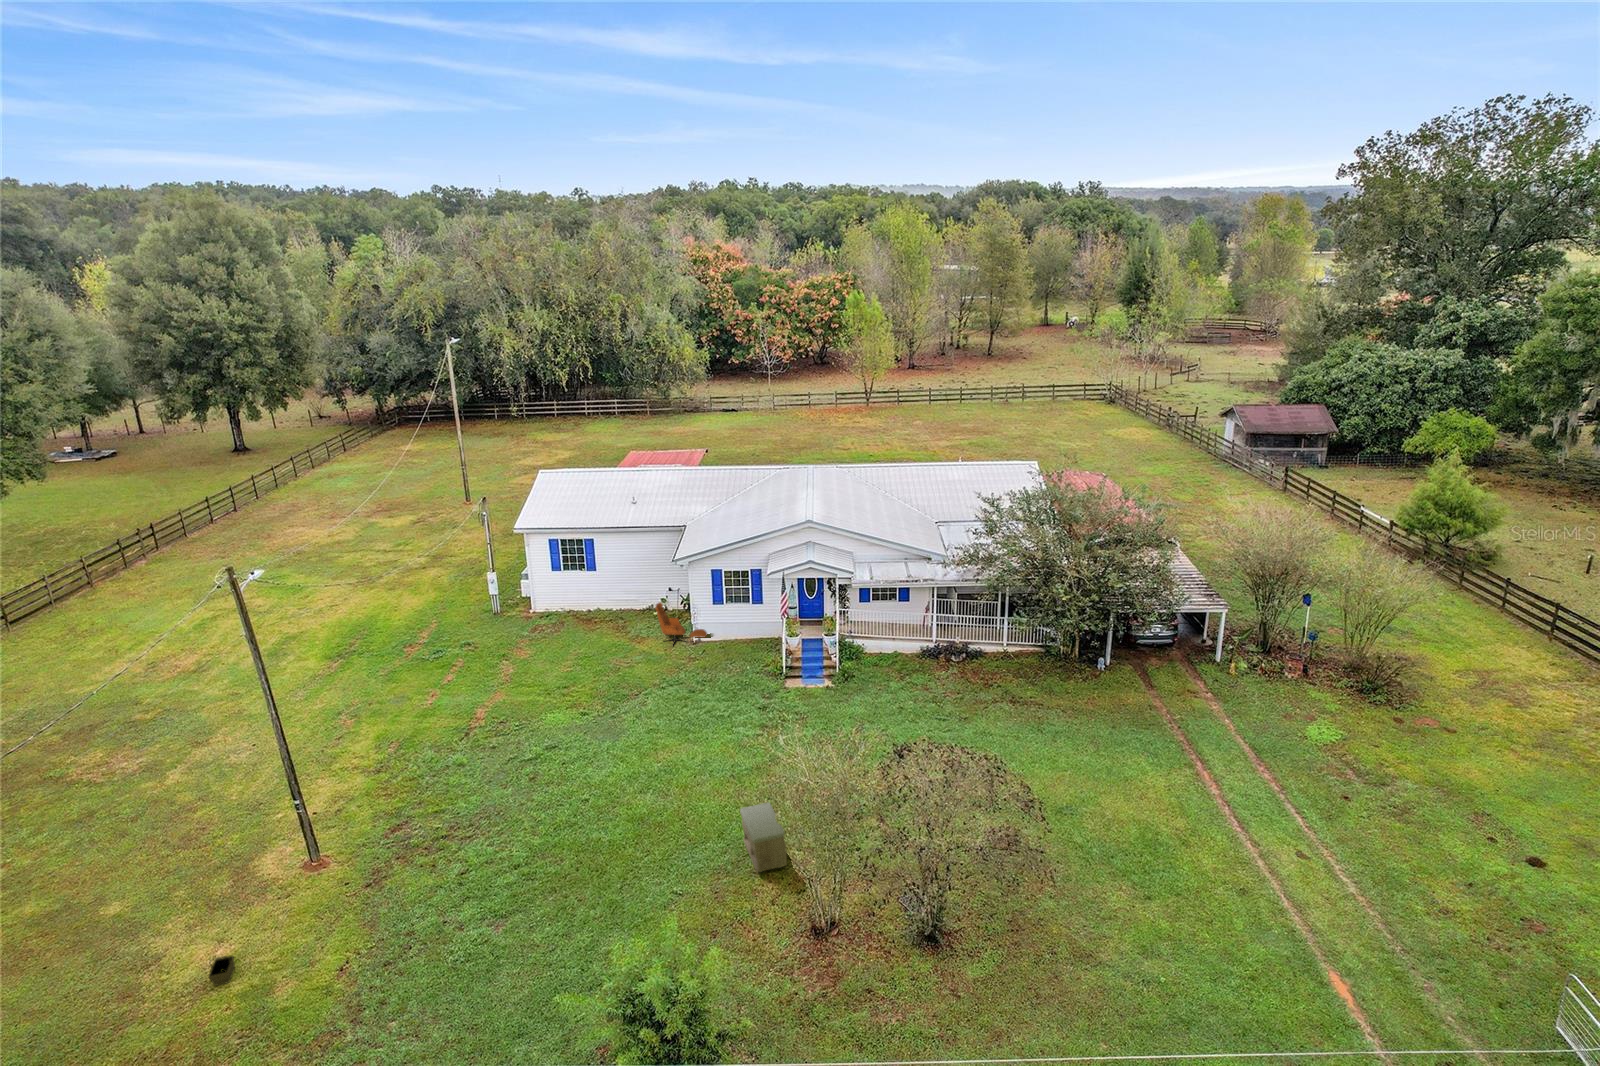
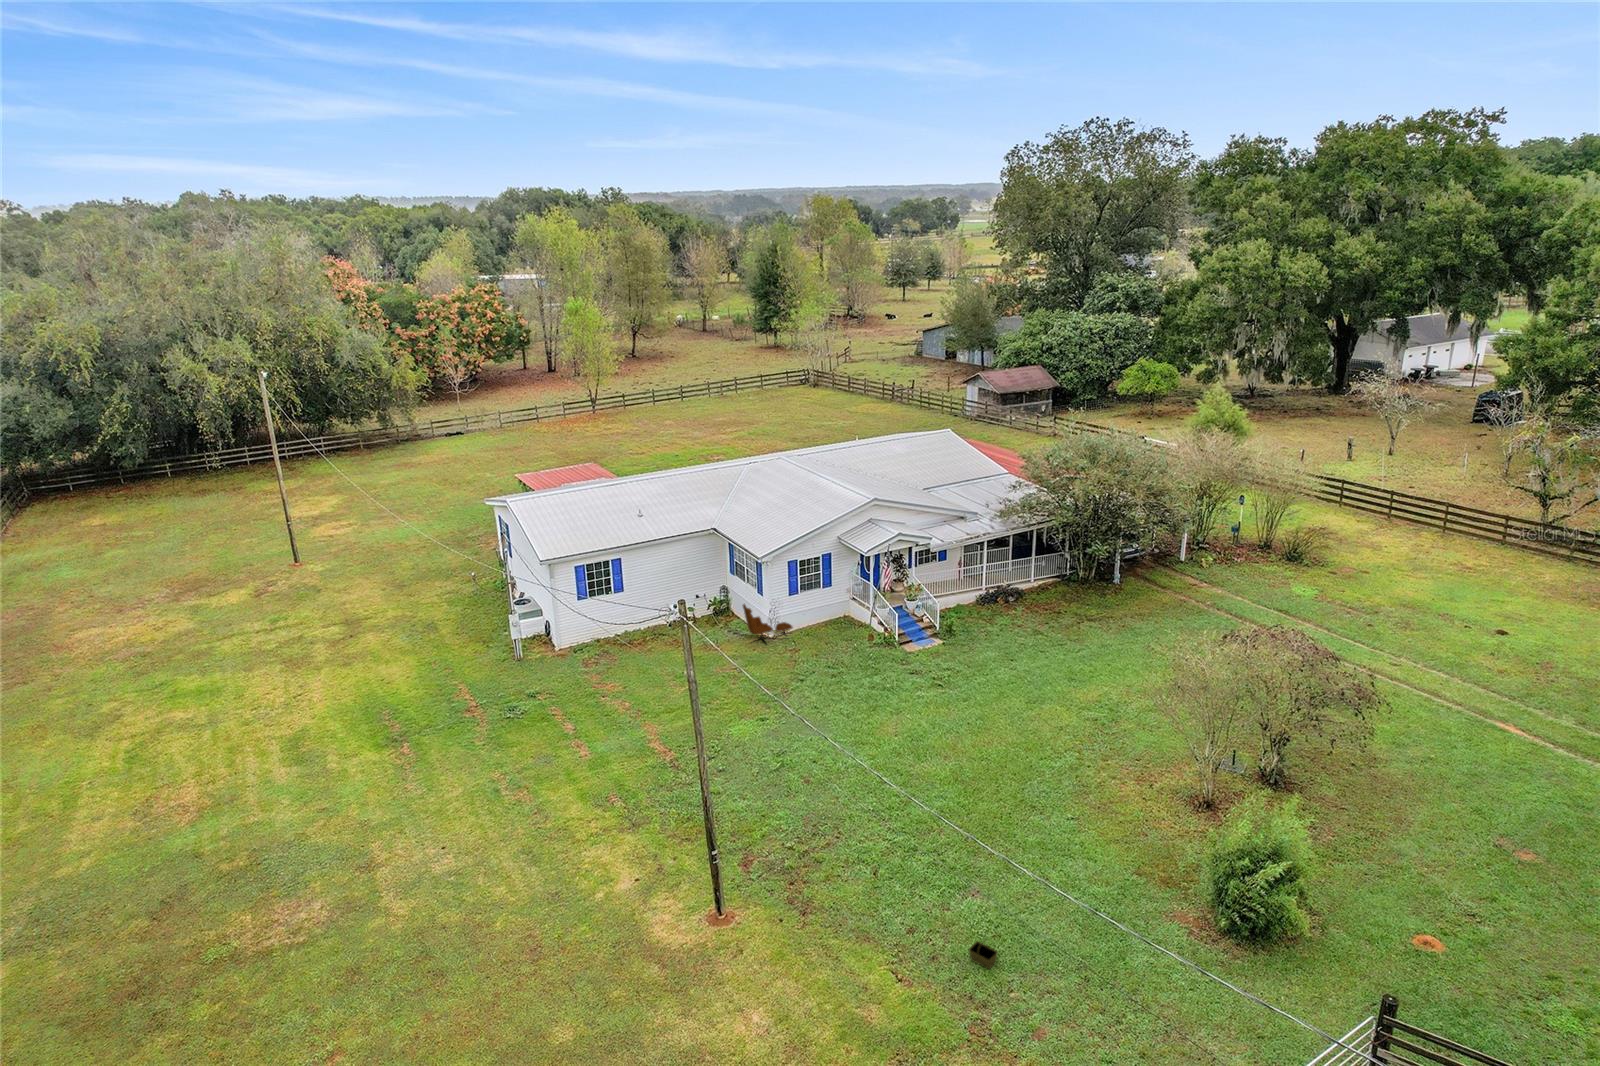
storage bench: present [740,803,787,872] -> none [1057,715,1114,769]
basket: present [209,955,235,986] -> present [969,941,998,969]

